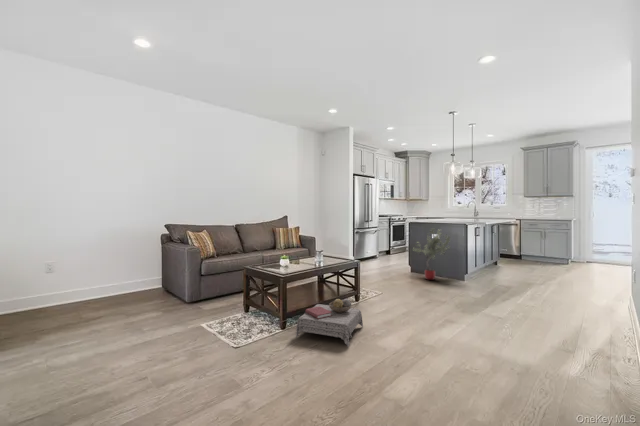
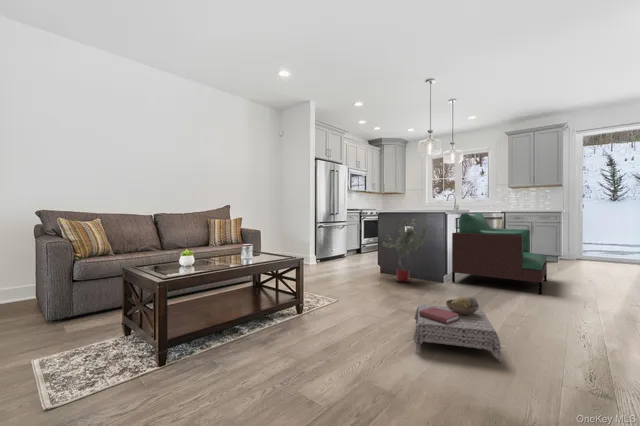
armchair: none [470,224,550,291] -> present [452,213,547,294]
ottoman: present [296,299,363,347] -> present [413,296,501,362]

